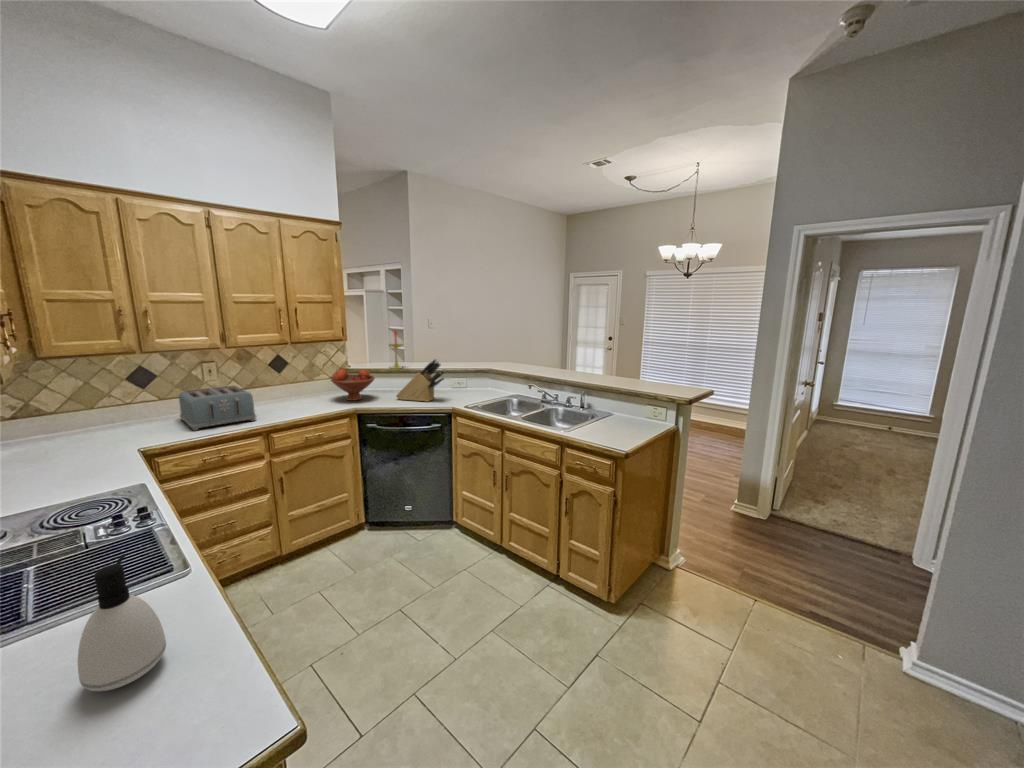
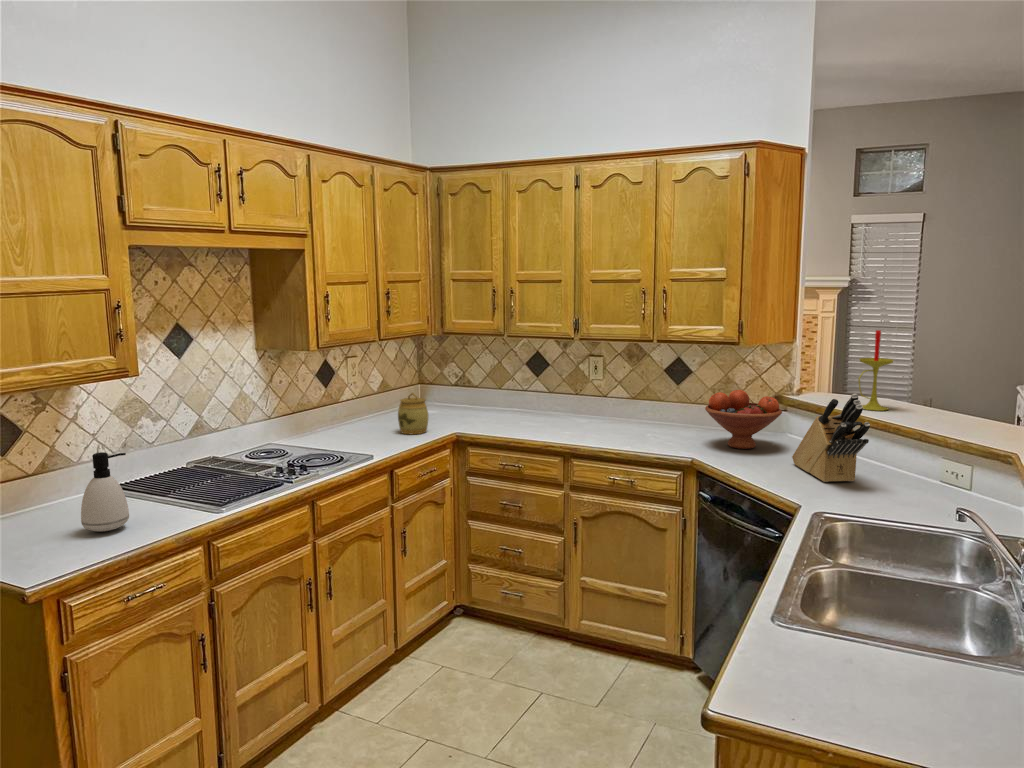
toaster: present [179,386,256,431] -> none [514,386,602,437]
jar: none [61,421,108,467] -> present [398,393,428,434]

